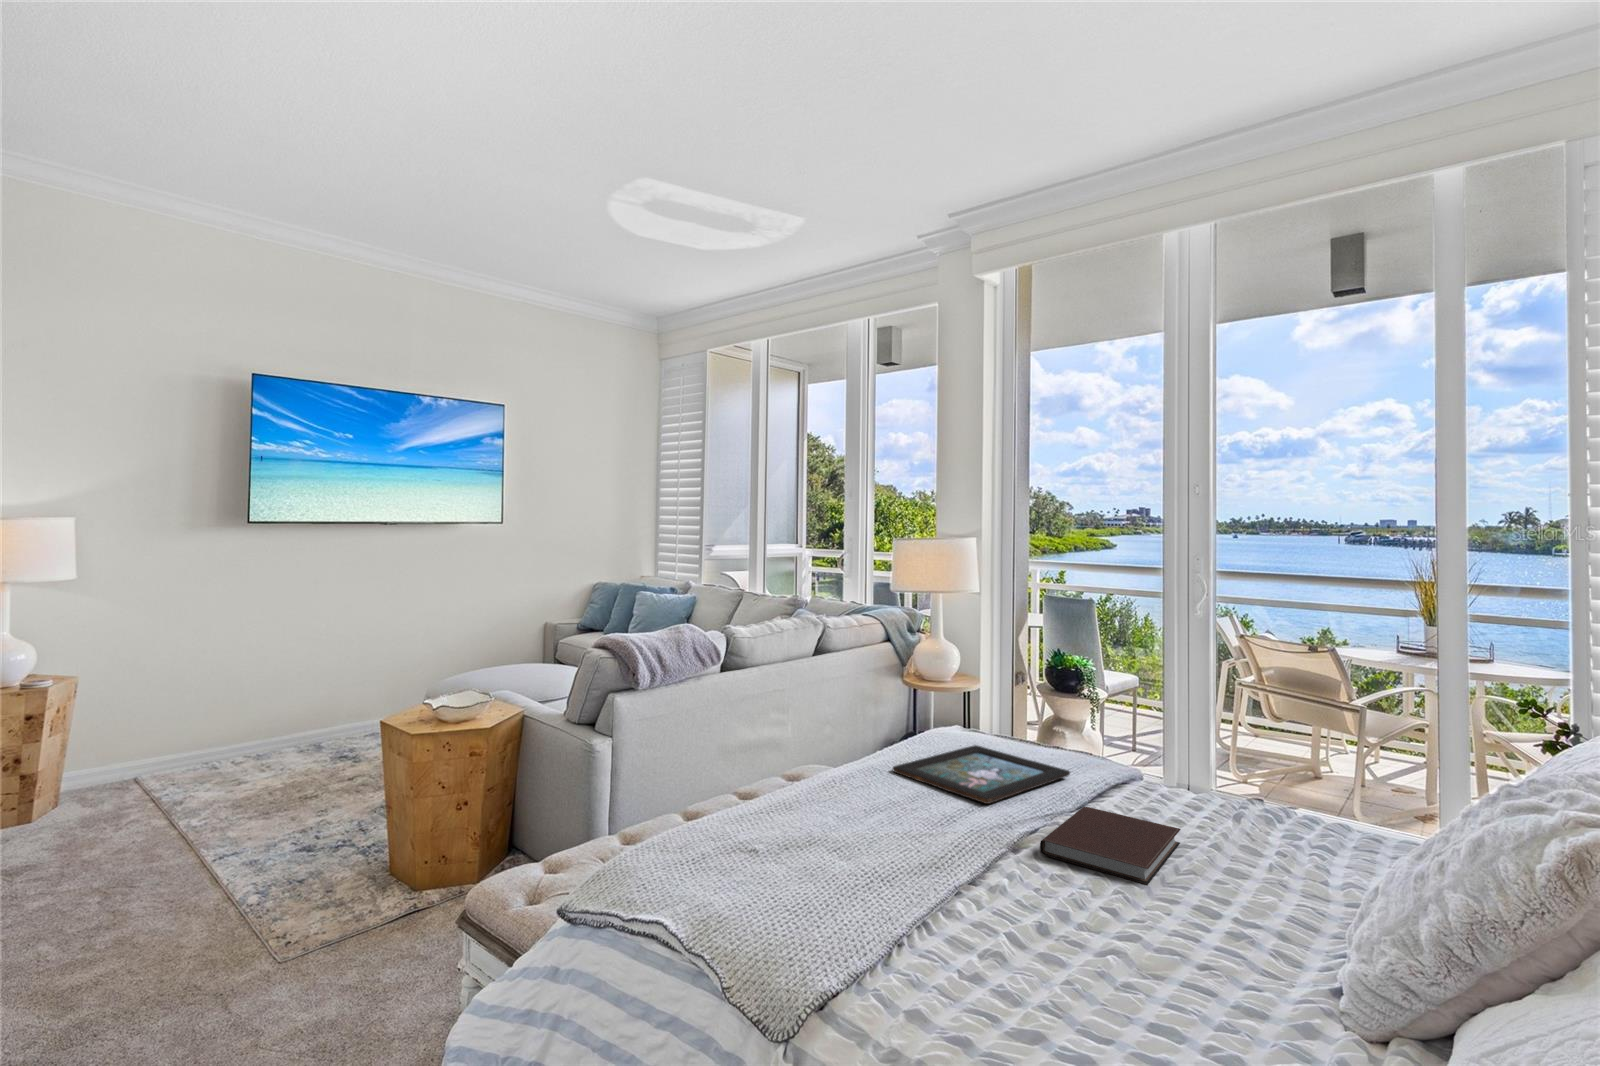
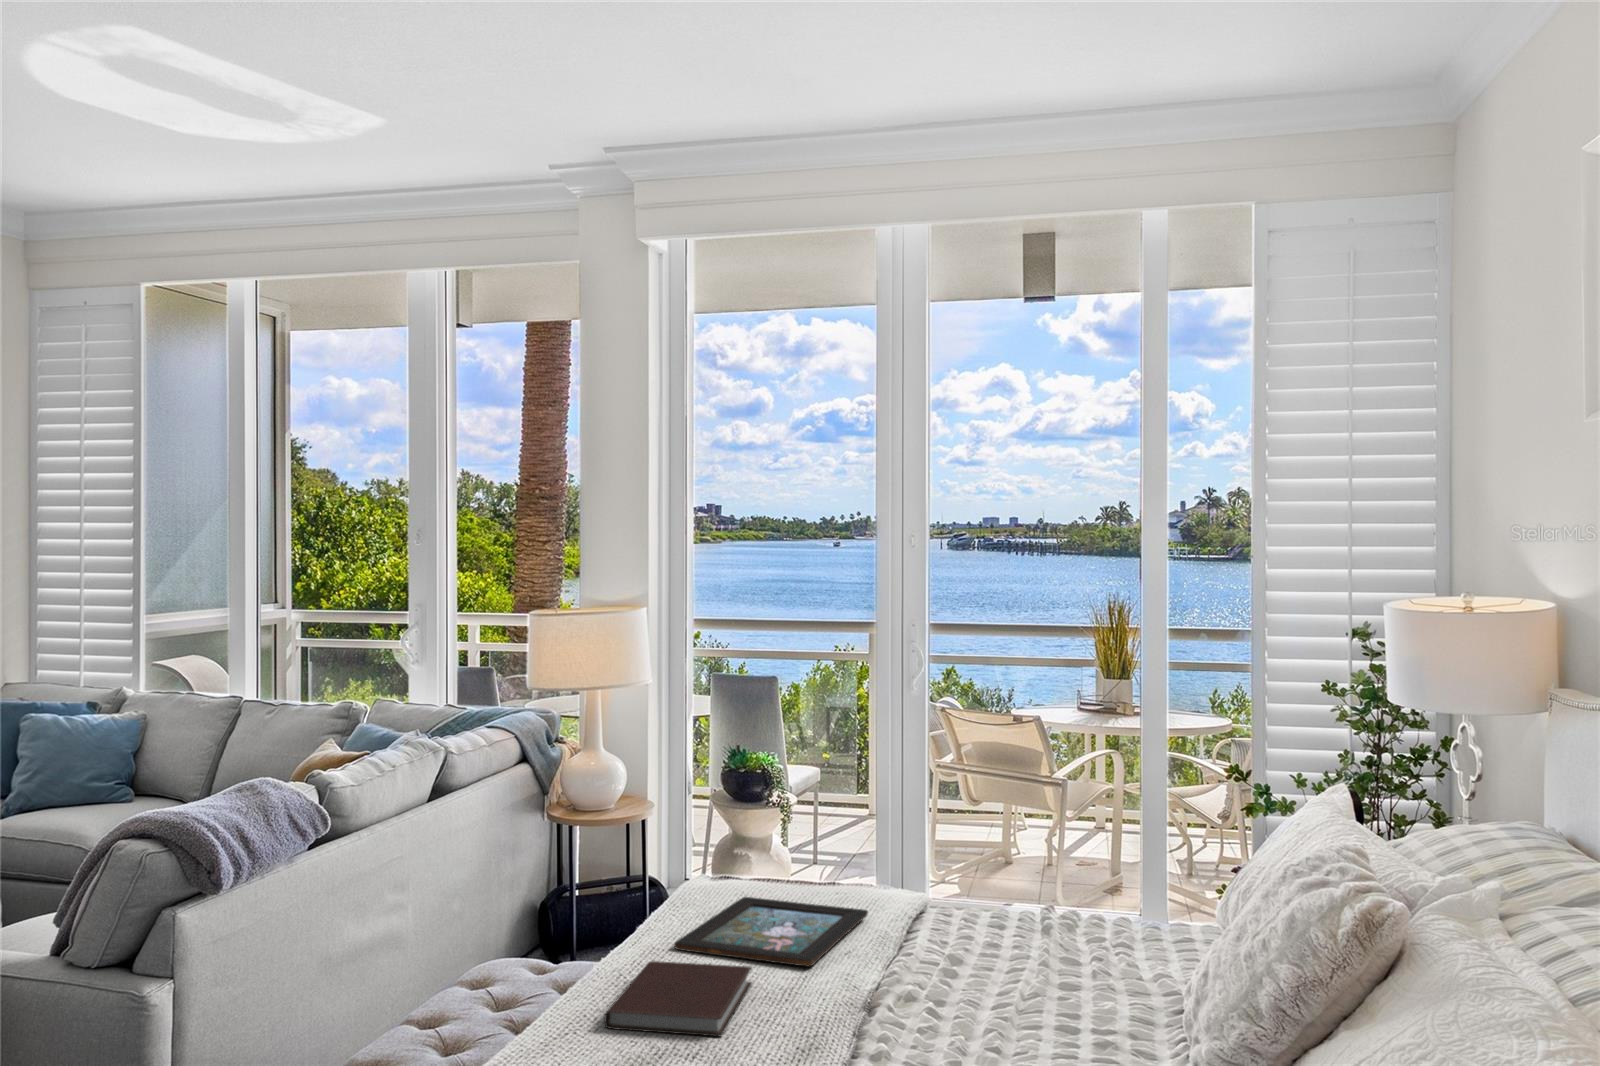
notebook: present [1040,807,1181,885] -> present [605,961,752,1036]

